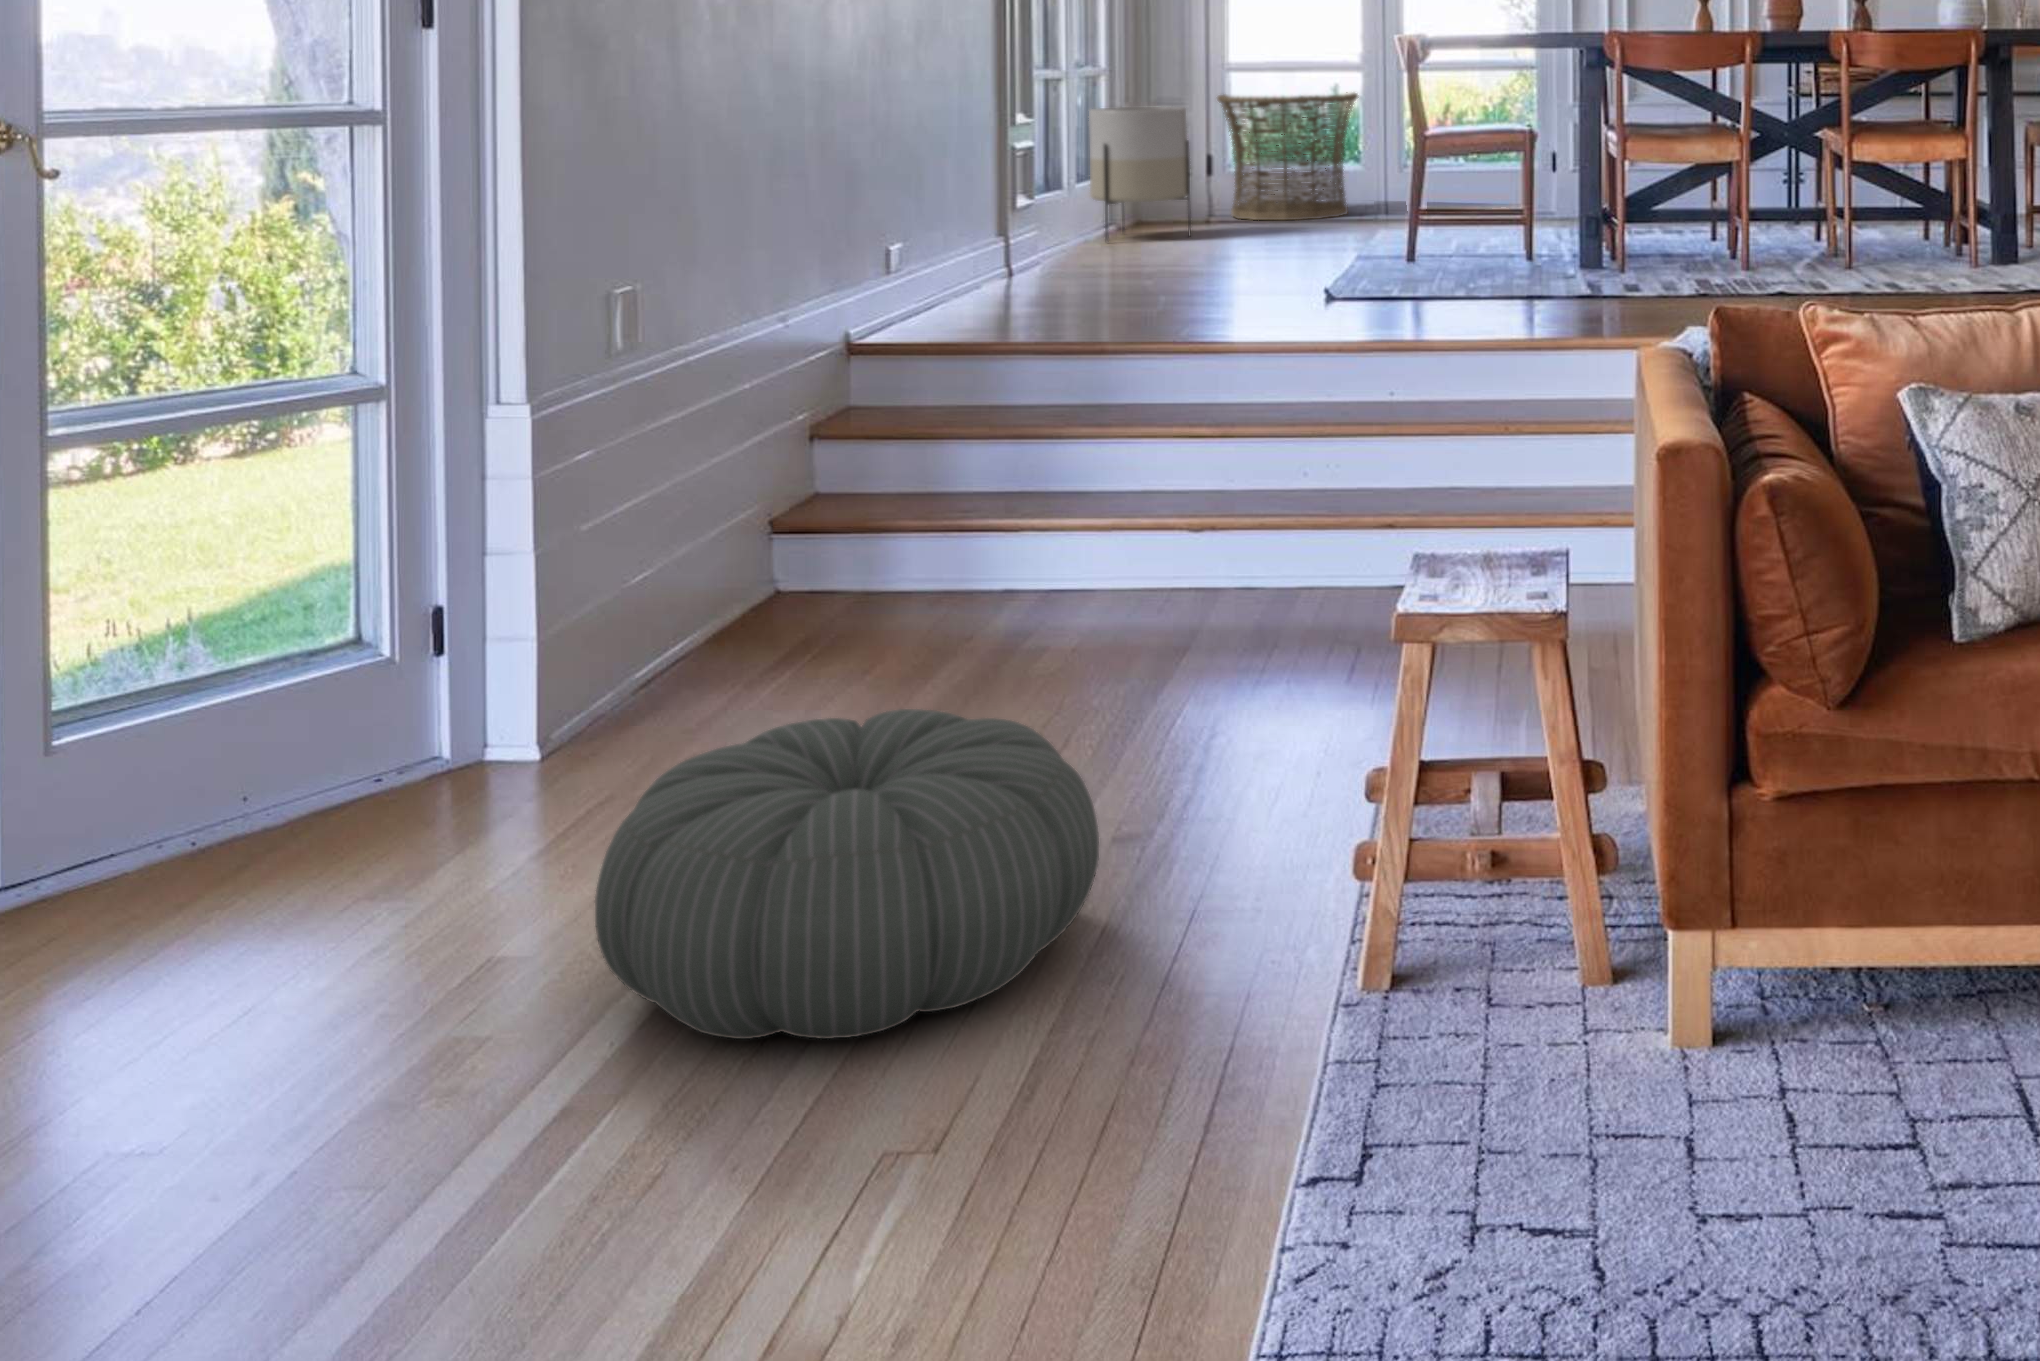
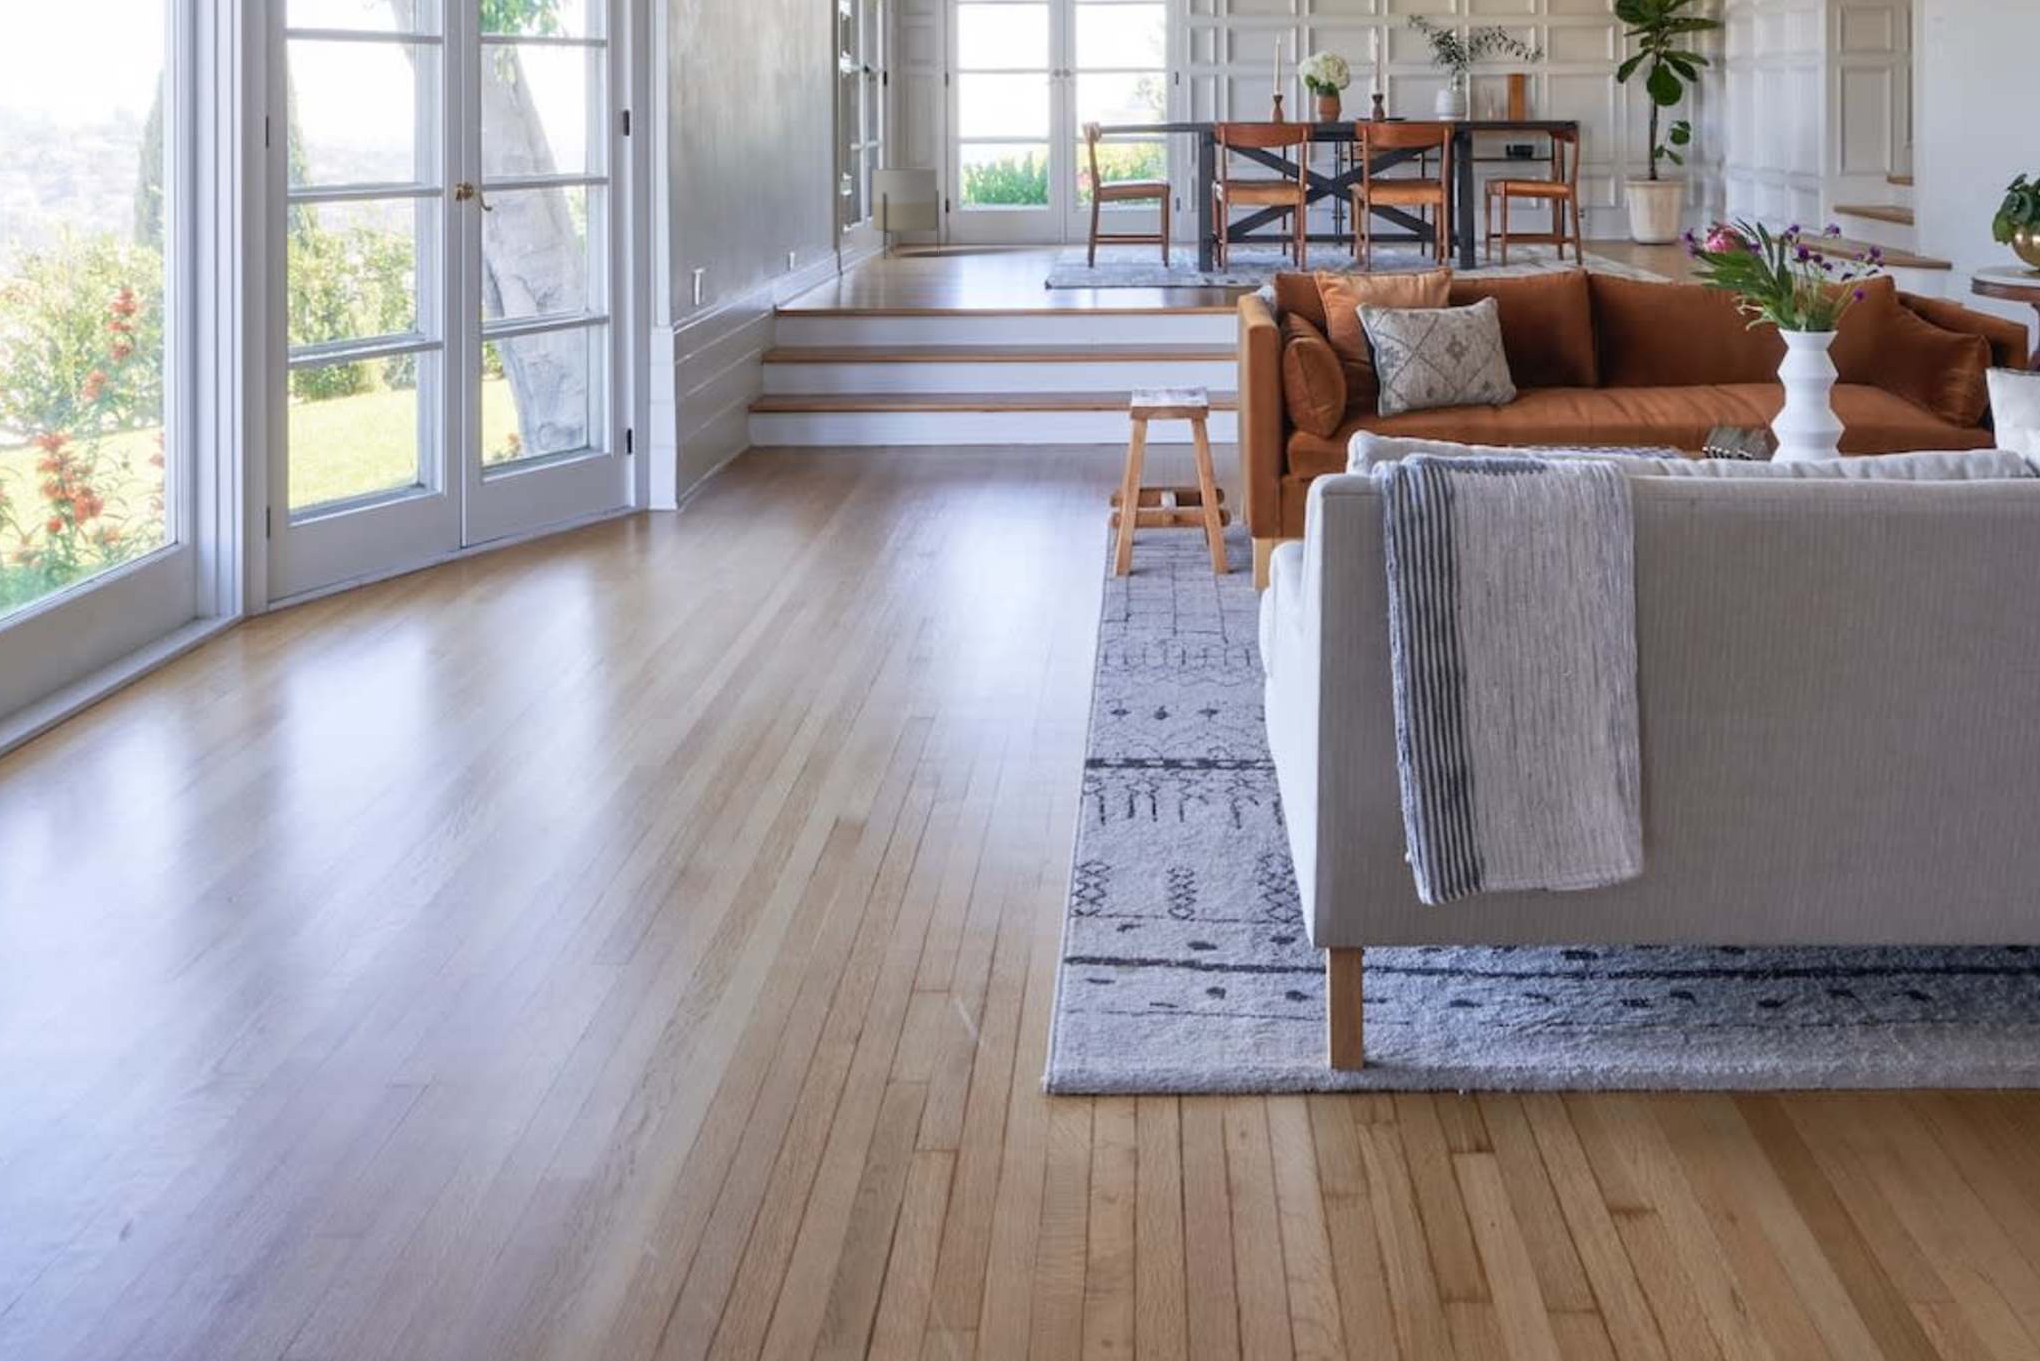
basket: present [1217,92,1358,220] -> none [952,157,1048,245]
pouf: present [595,709,1099,1039] -> none [763,466,986,593]

